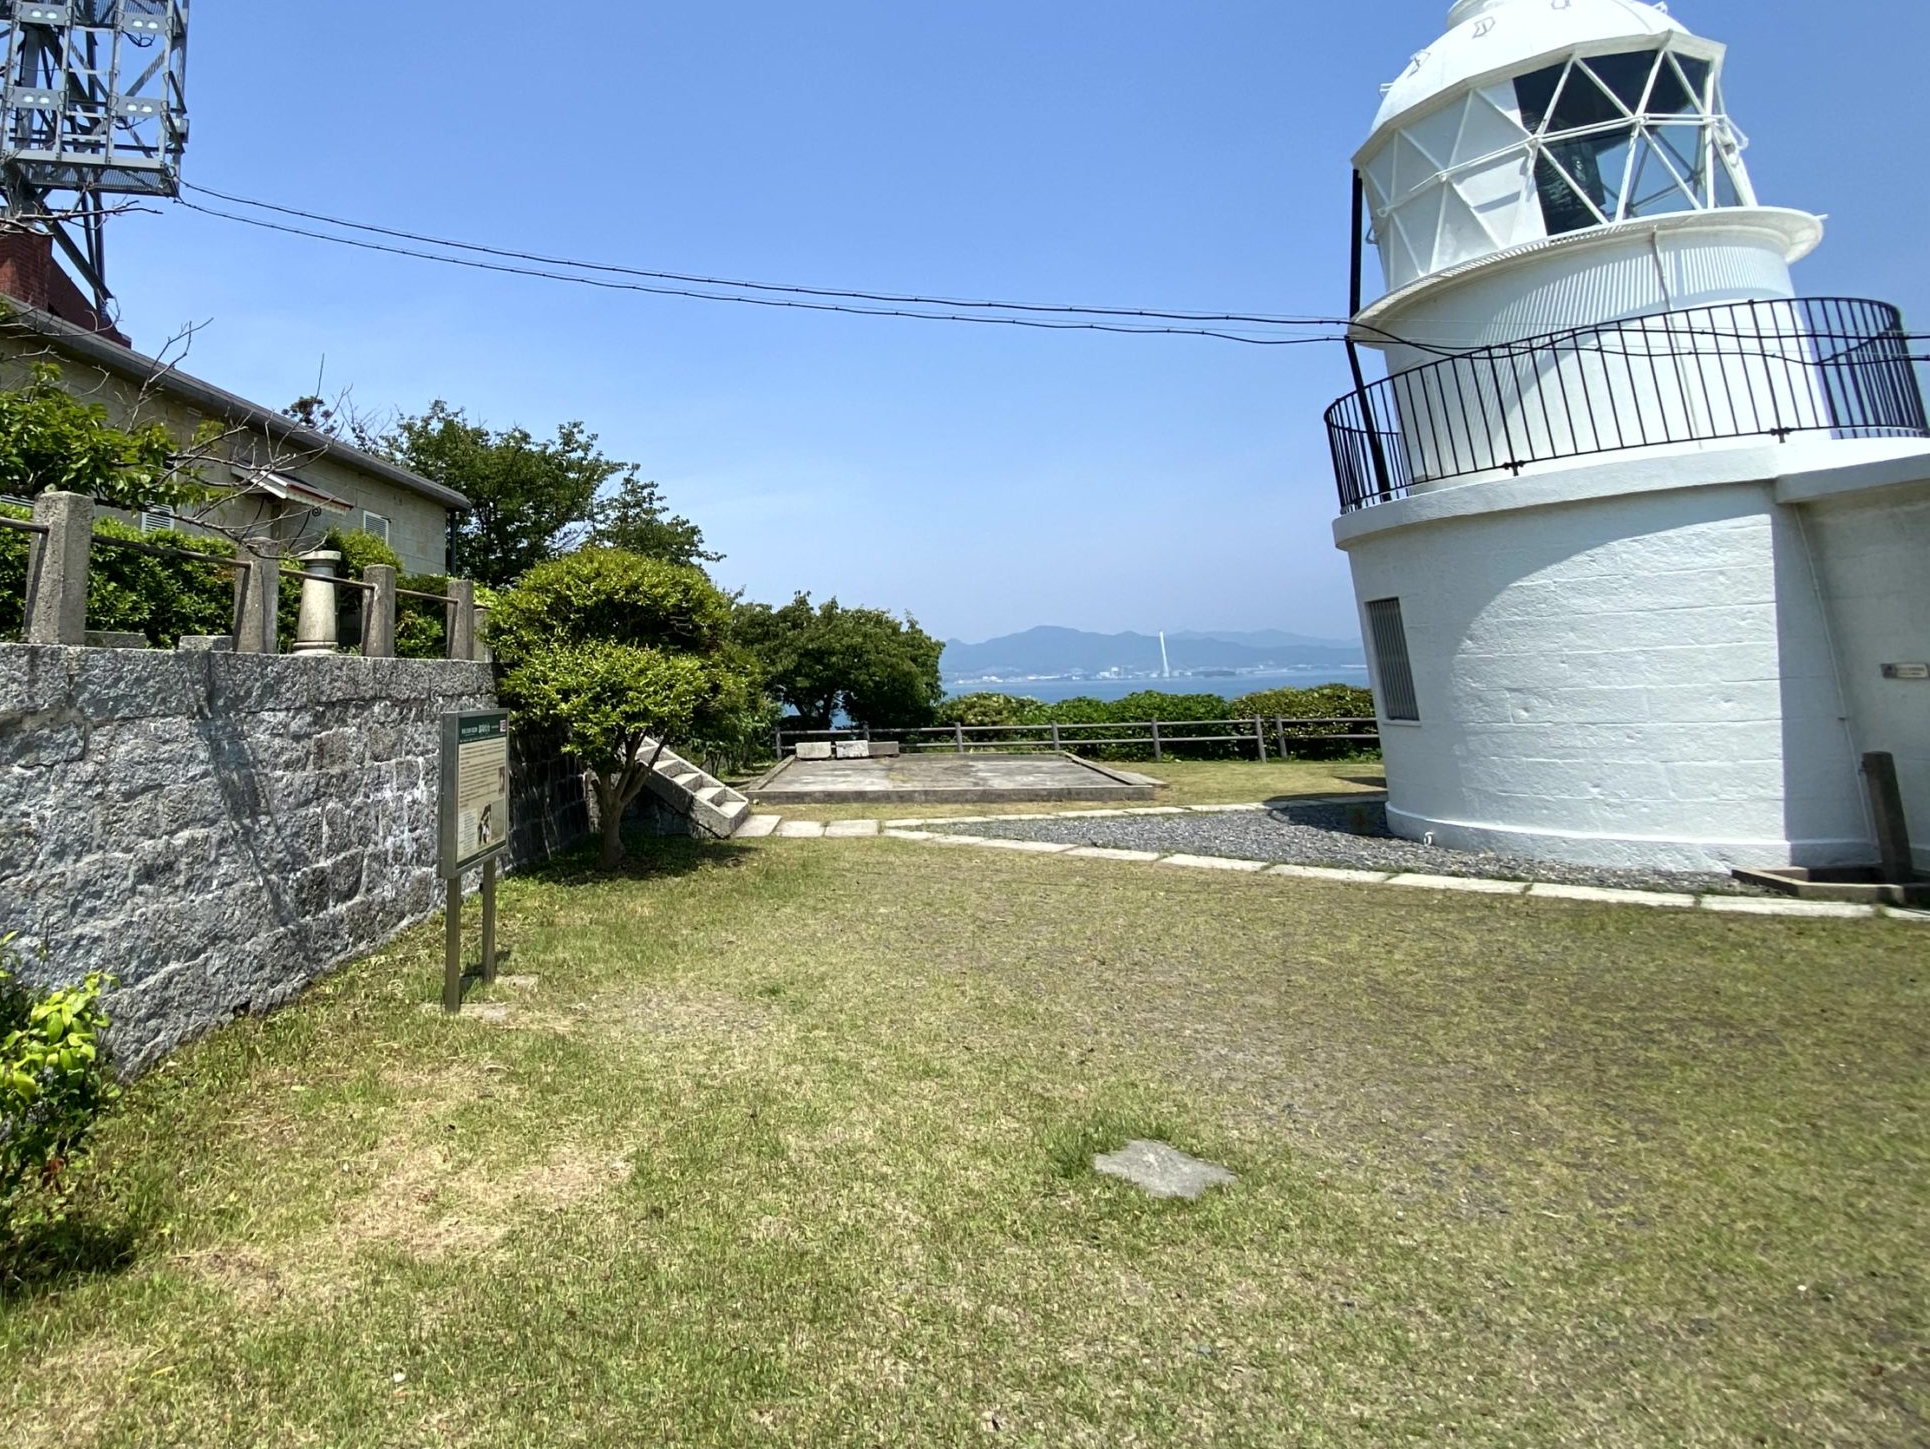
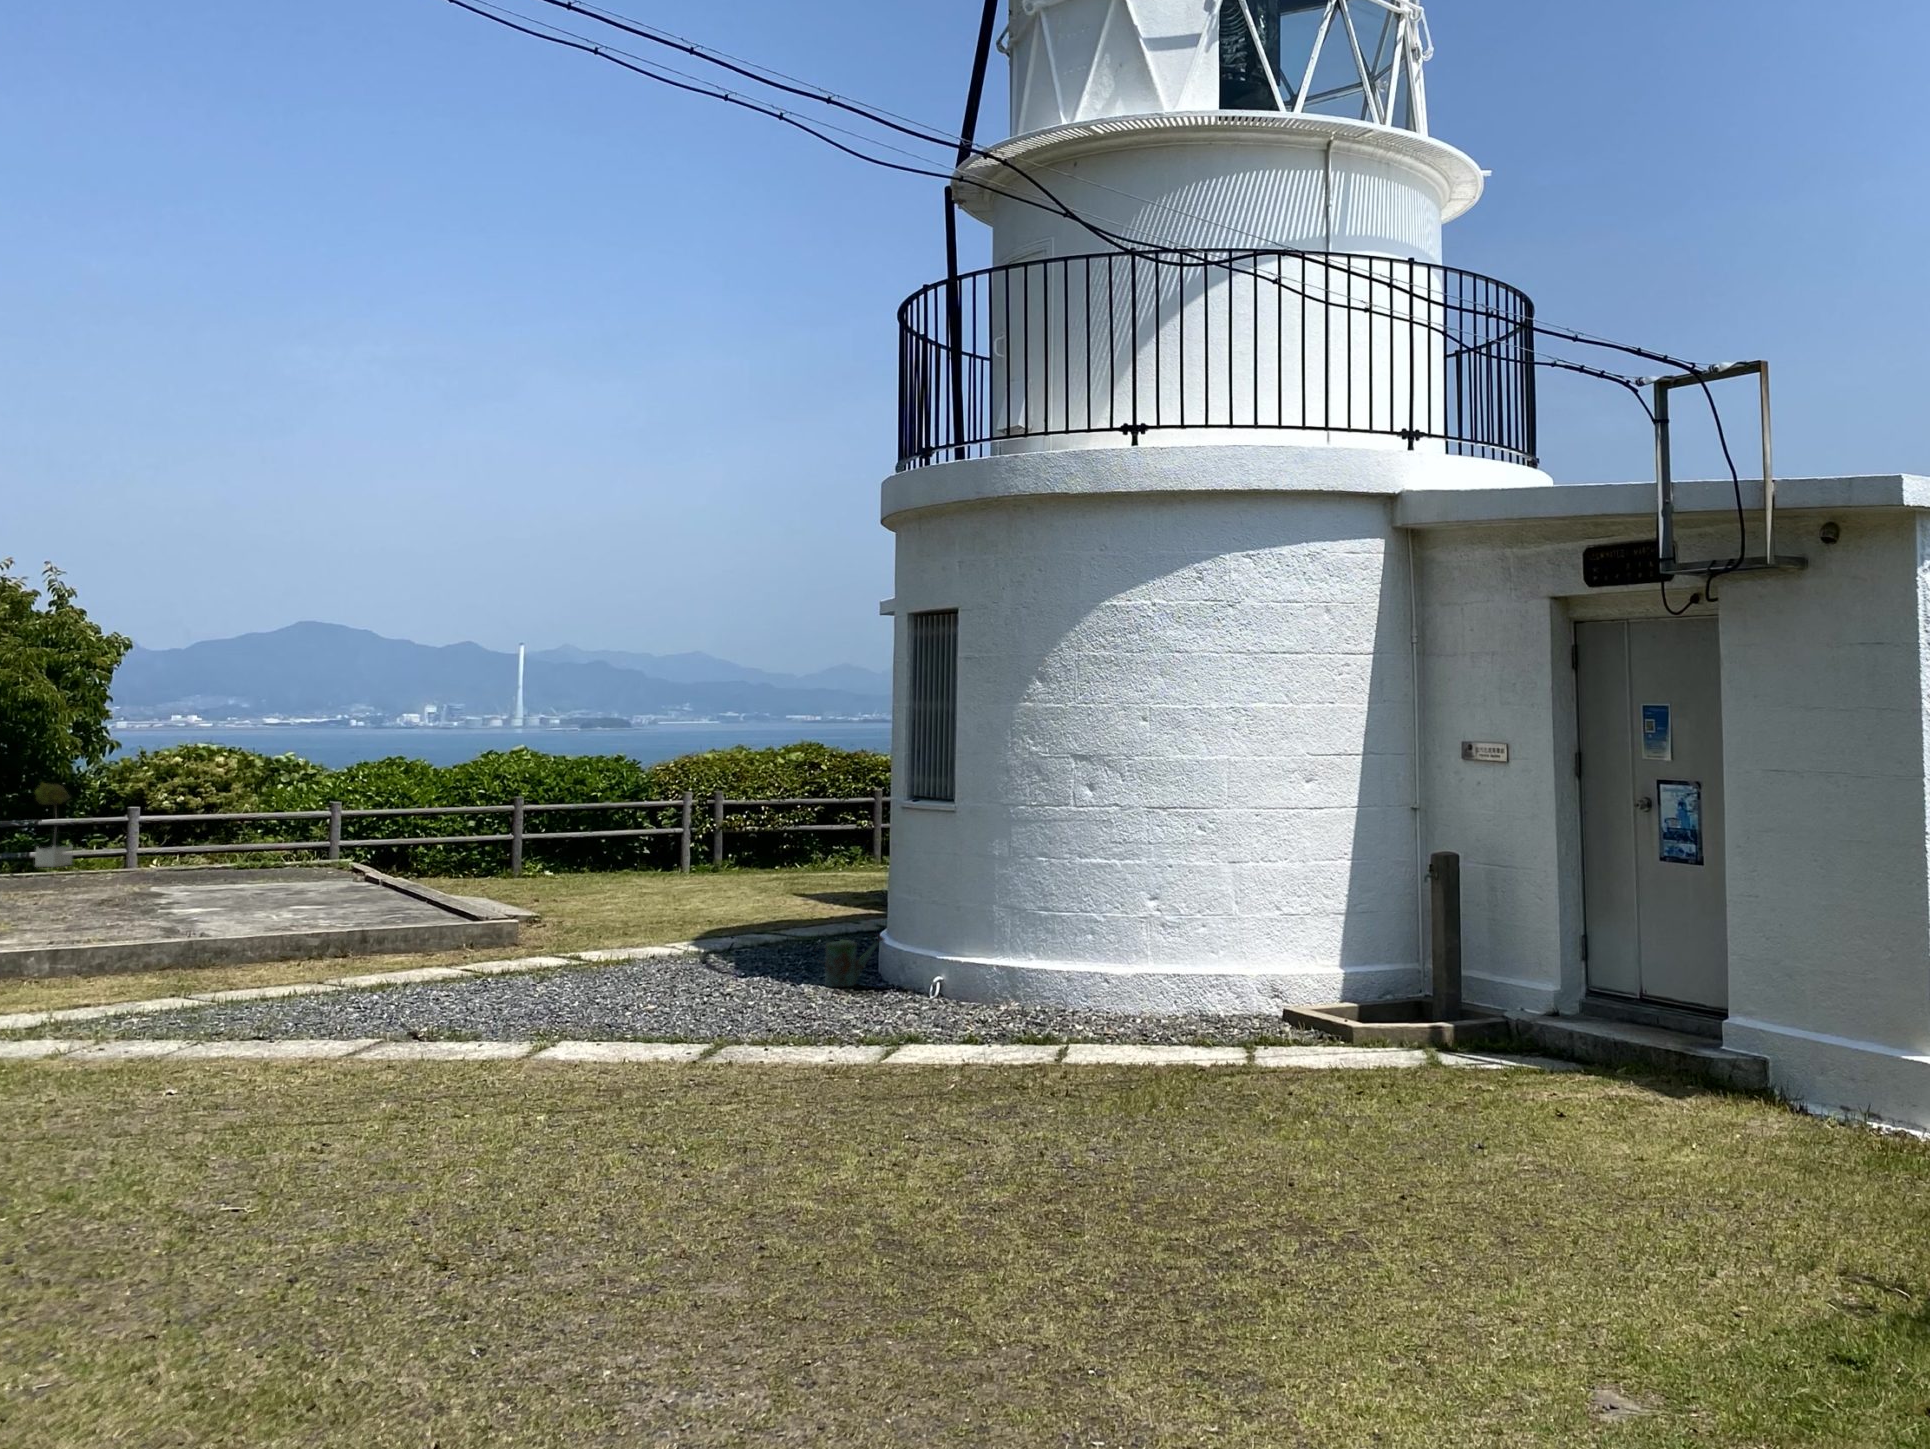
potted tree: none [914,713,935,754] -> present [35,783,73,867]

